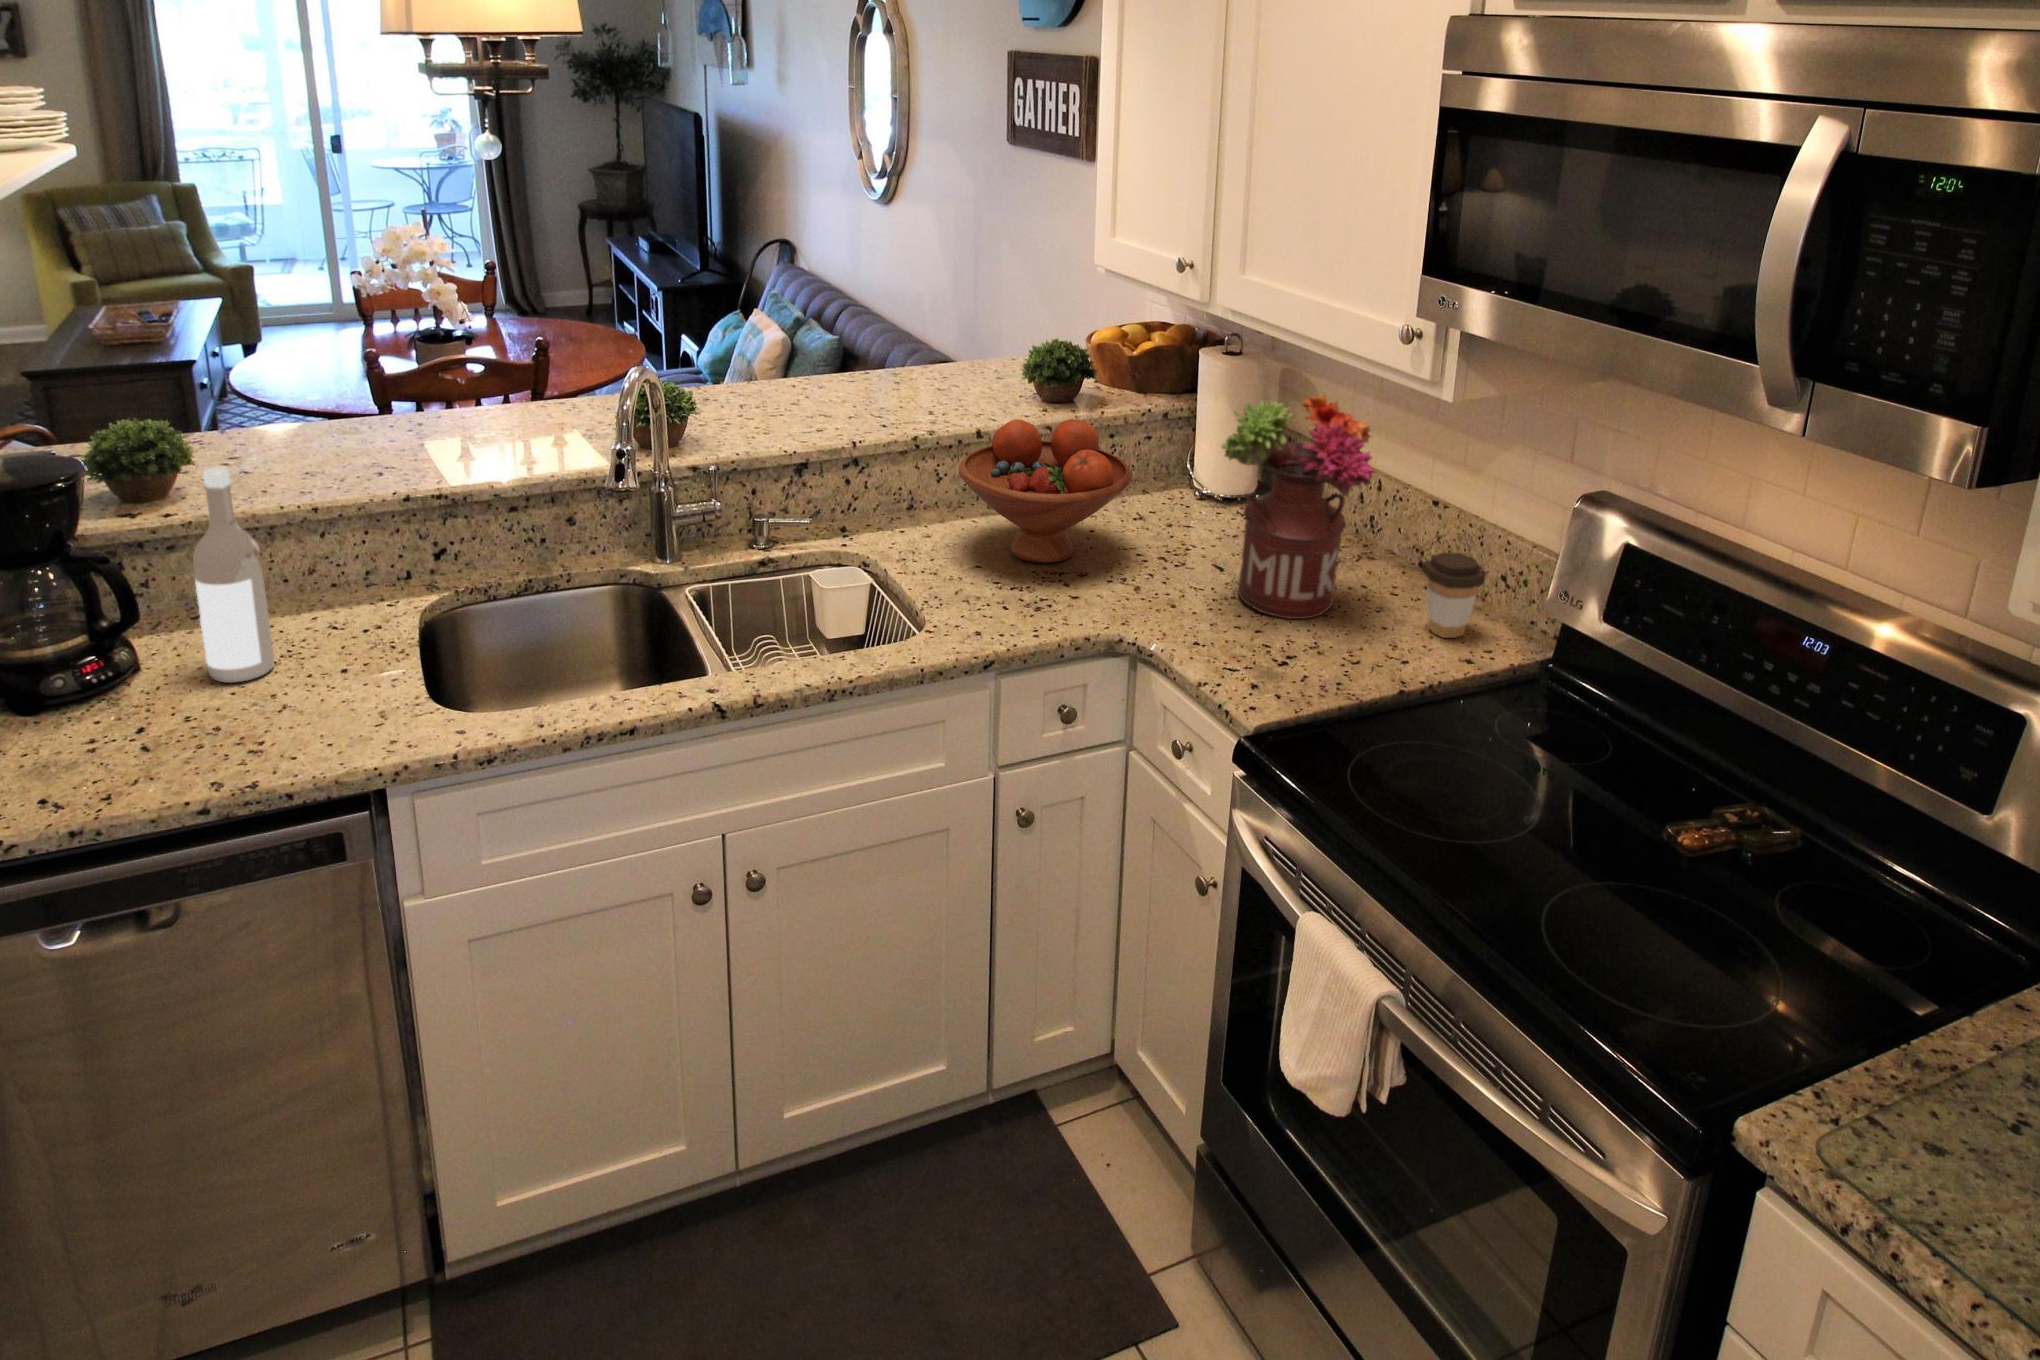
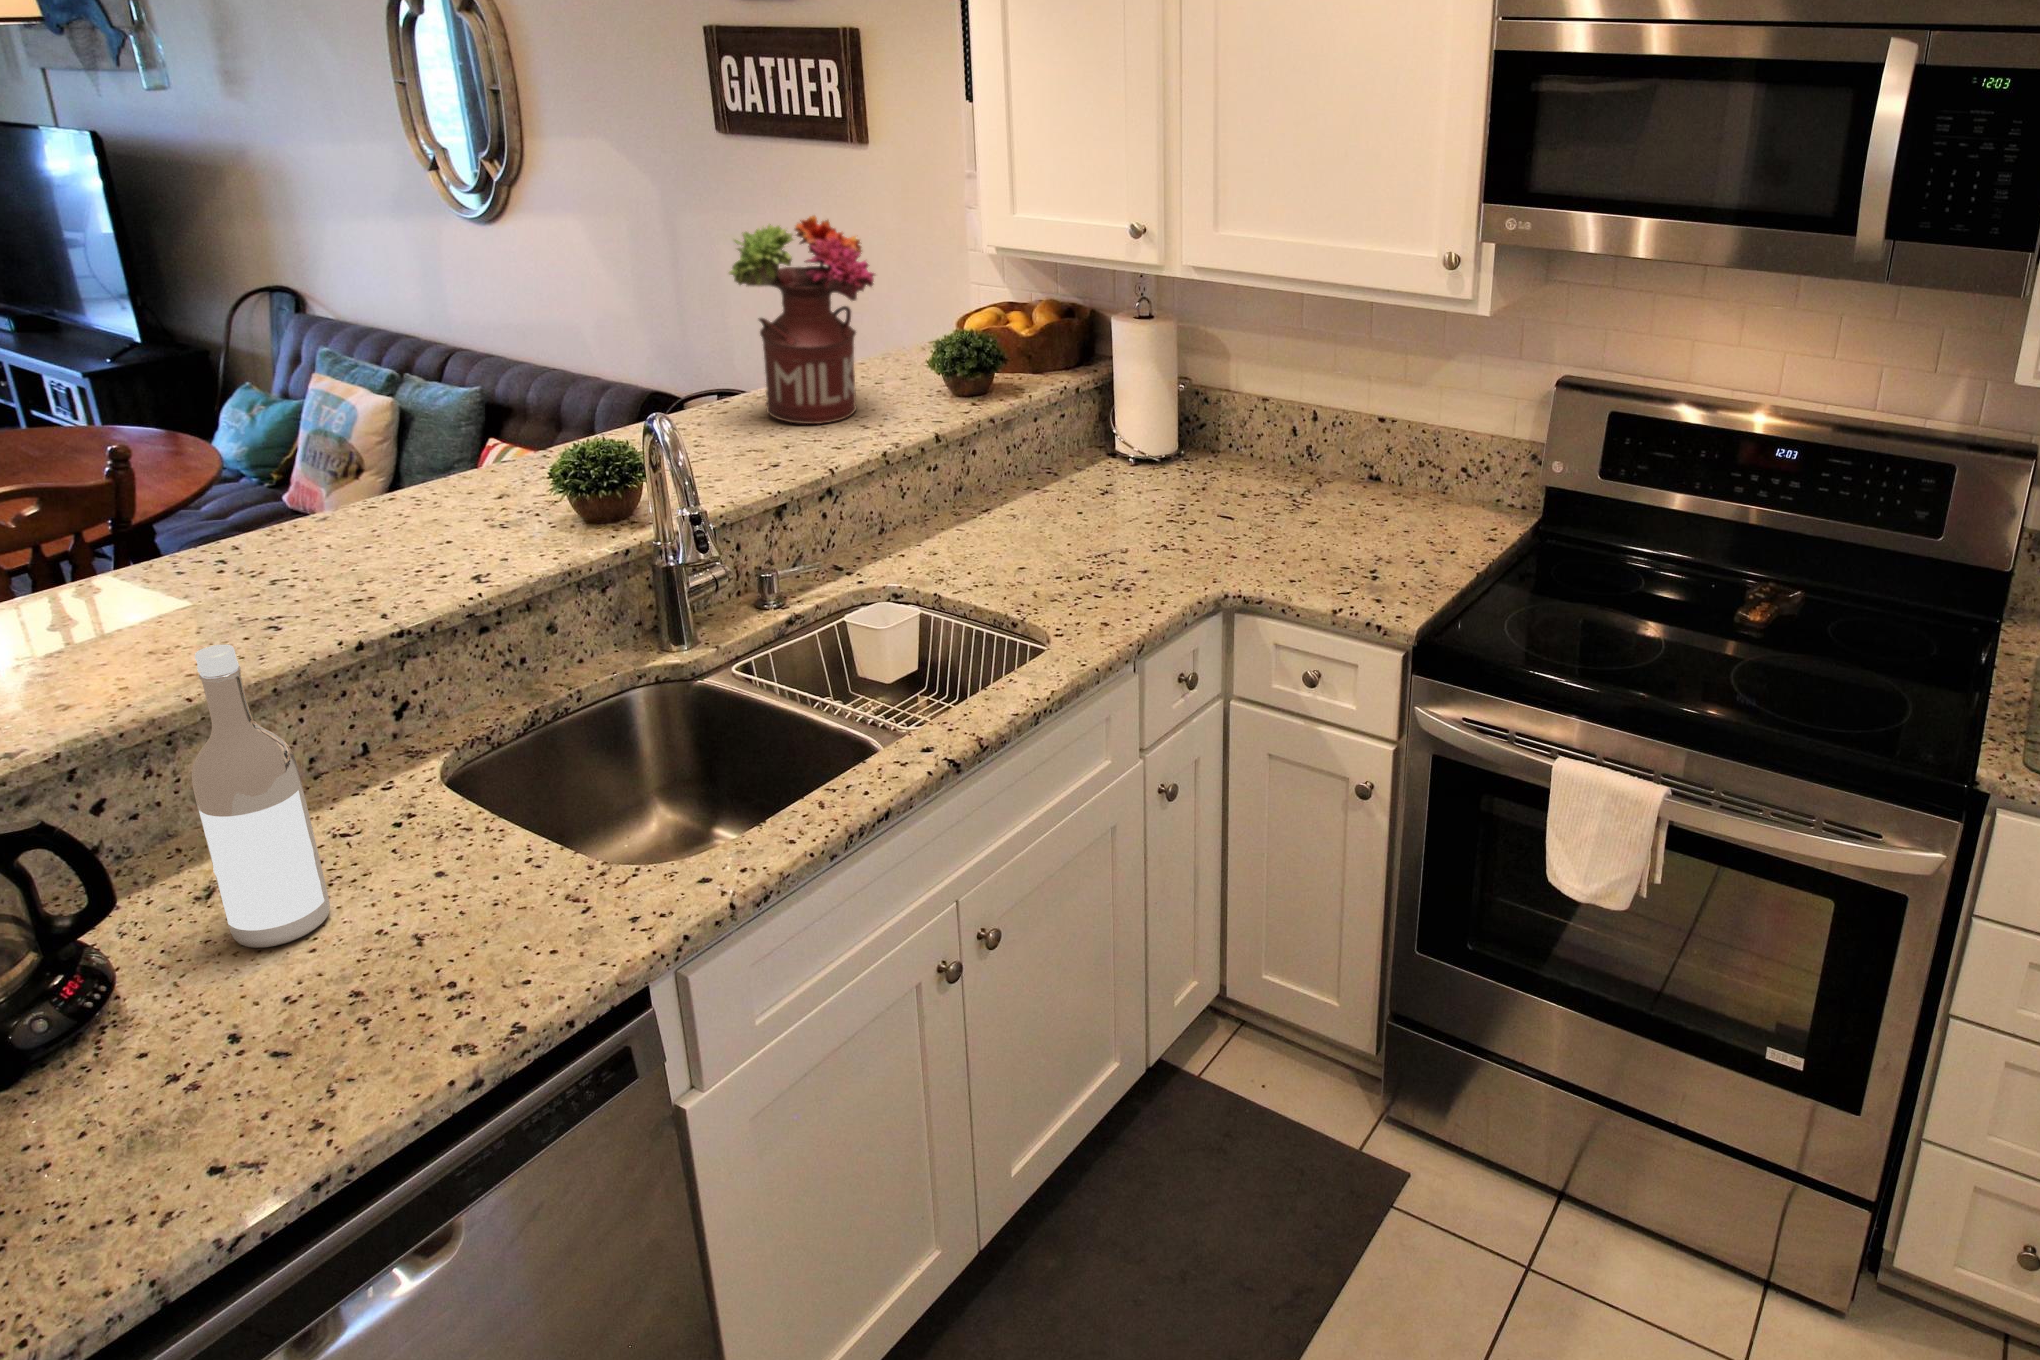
flower arrangement: present [1222,394,1375,619] -> present [729,216,875,424]
fruit bowl: present [959,419,1132,563] -> none [970,400,1151,552]
coffee cup: present [1423,552,1486,638] -> none [1431,452,1483,527]

